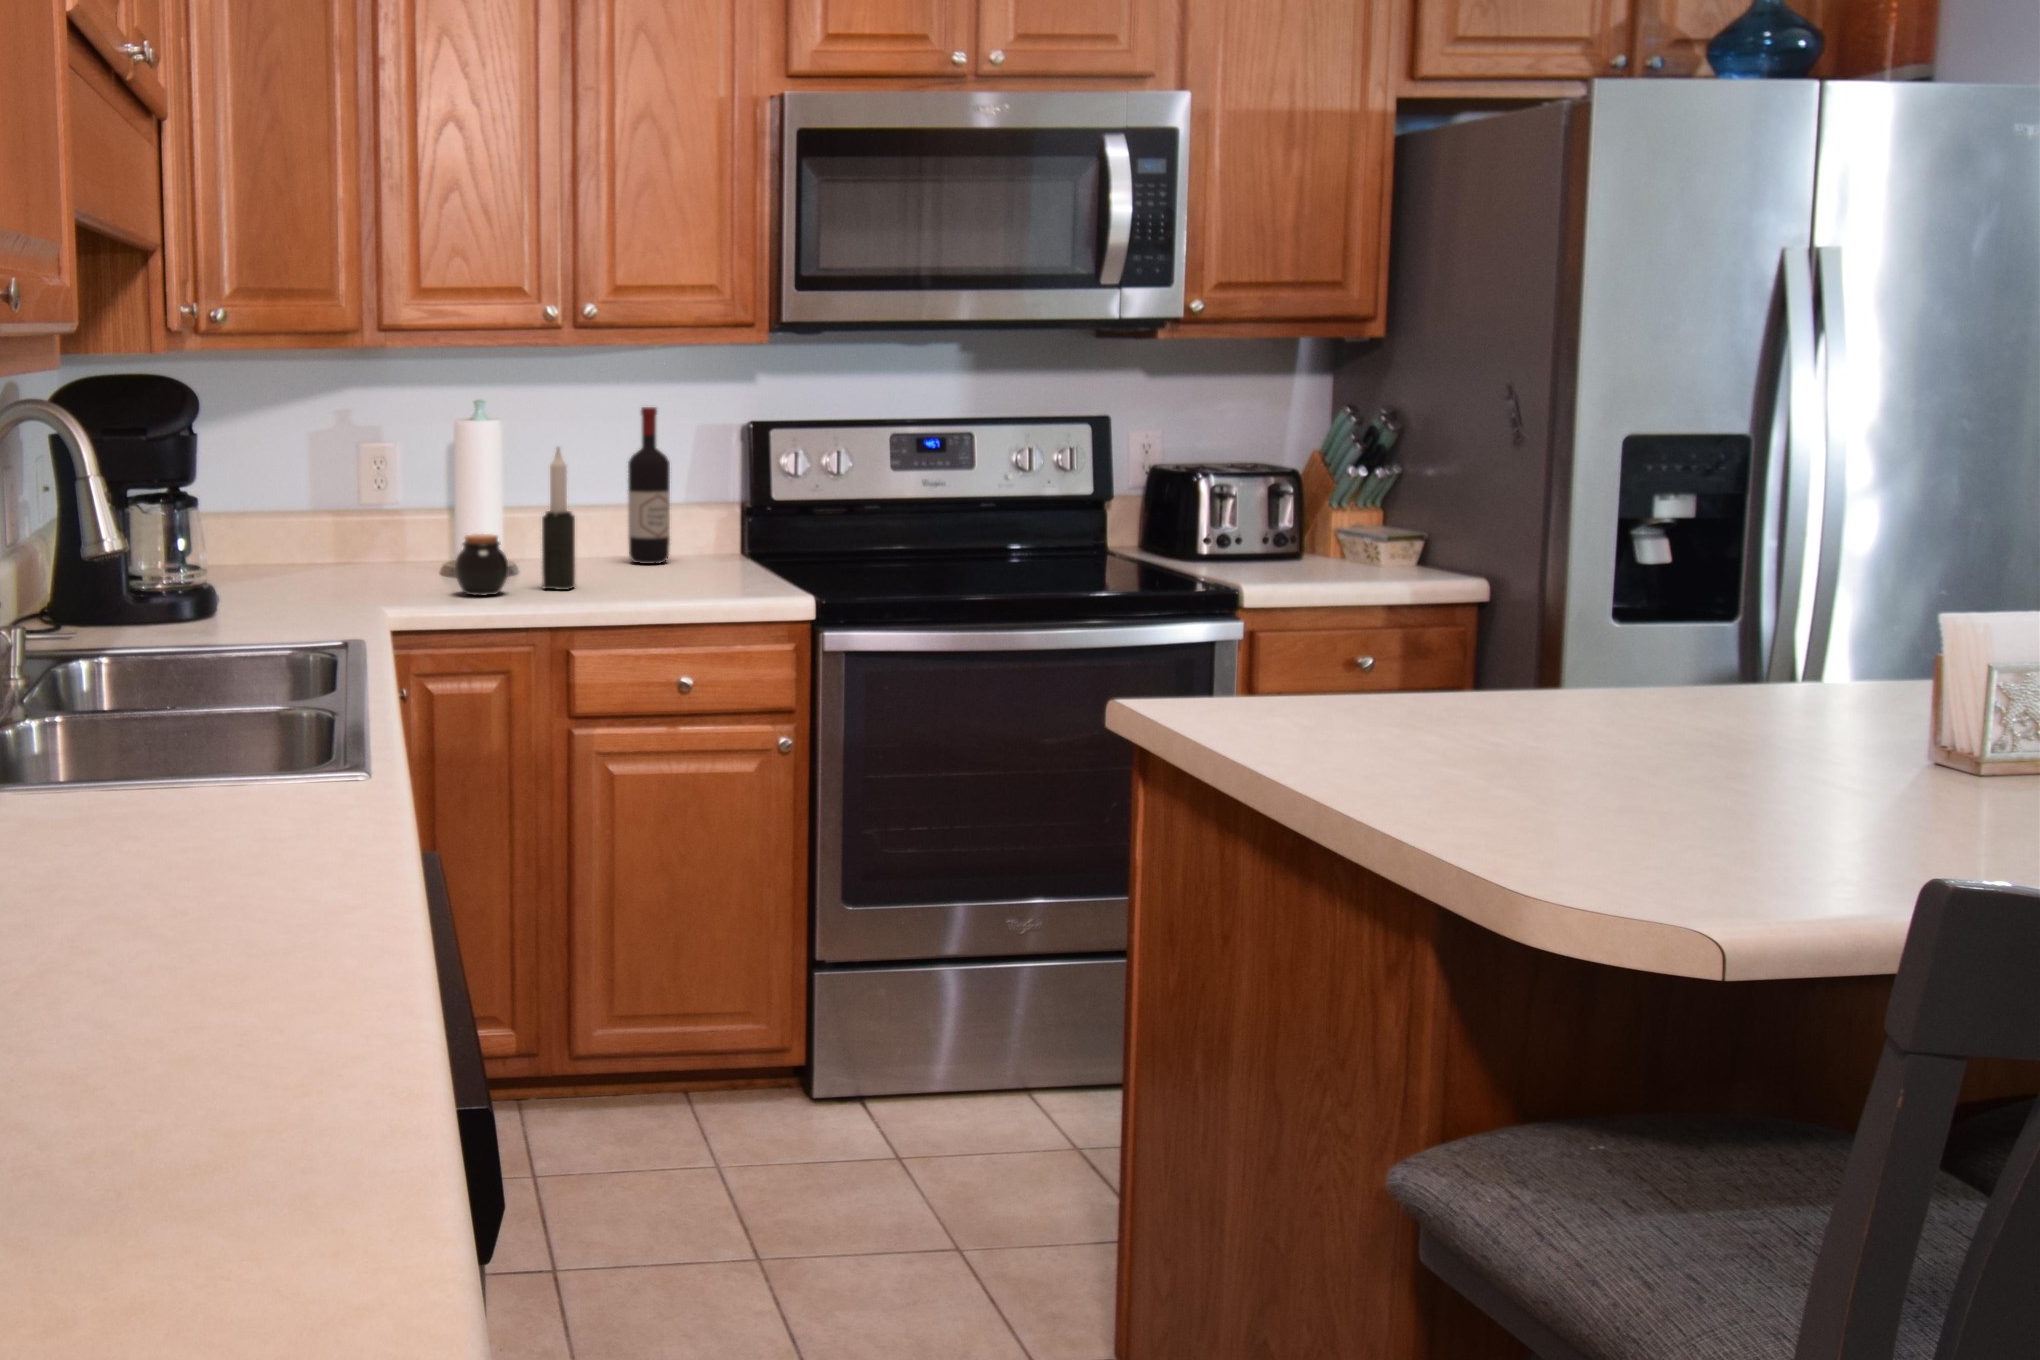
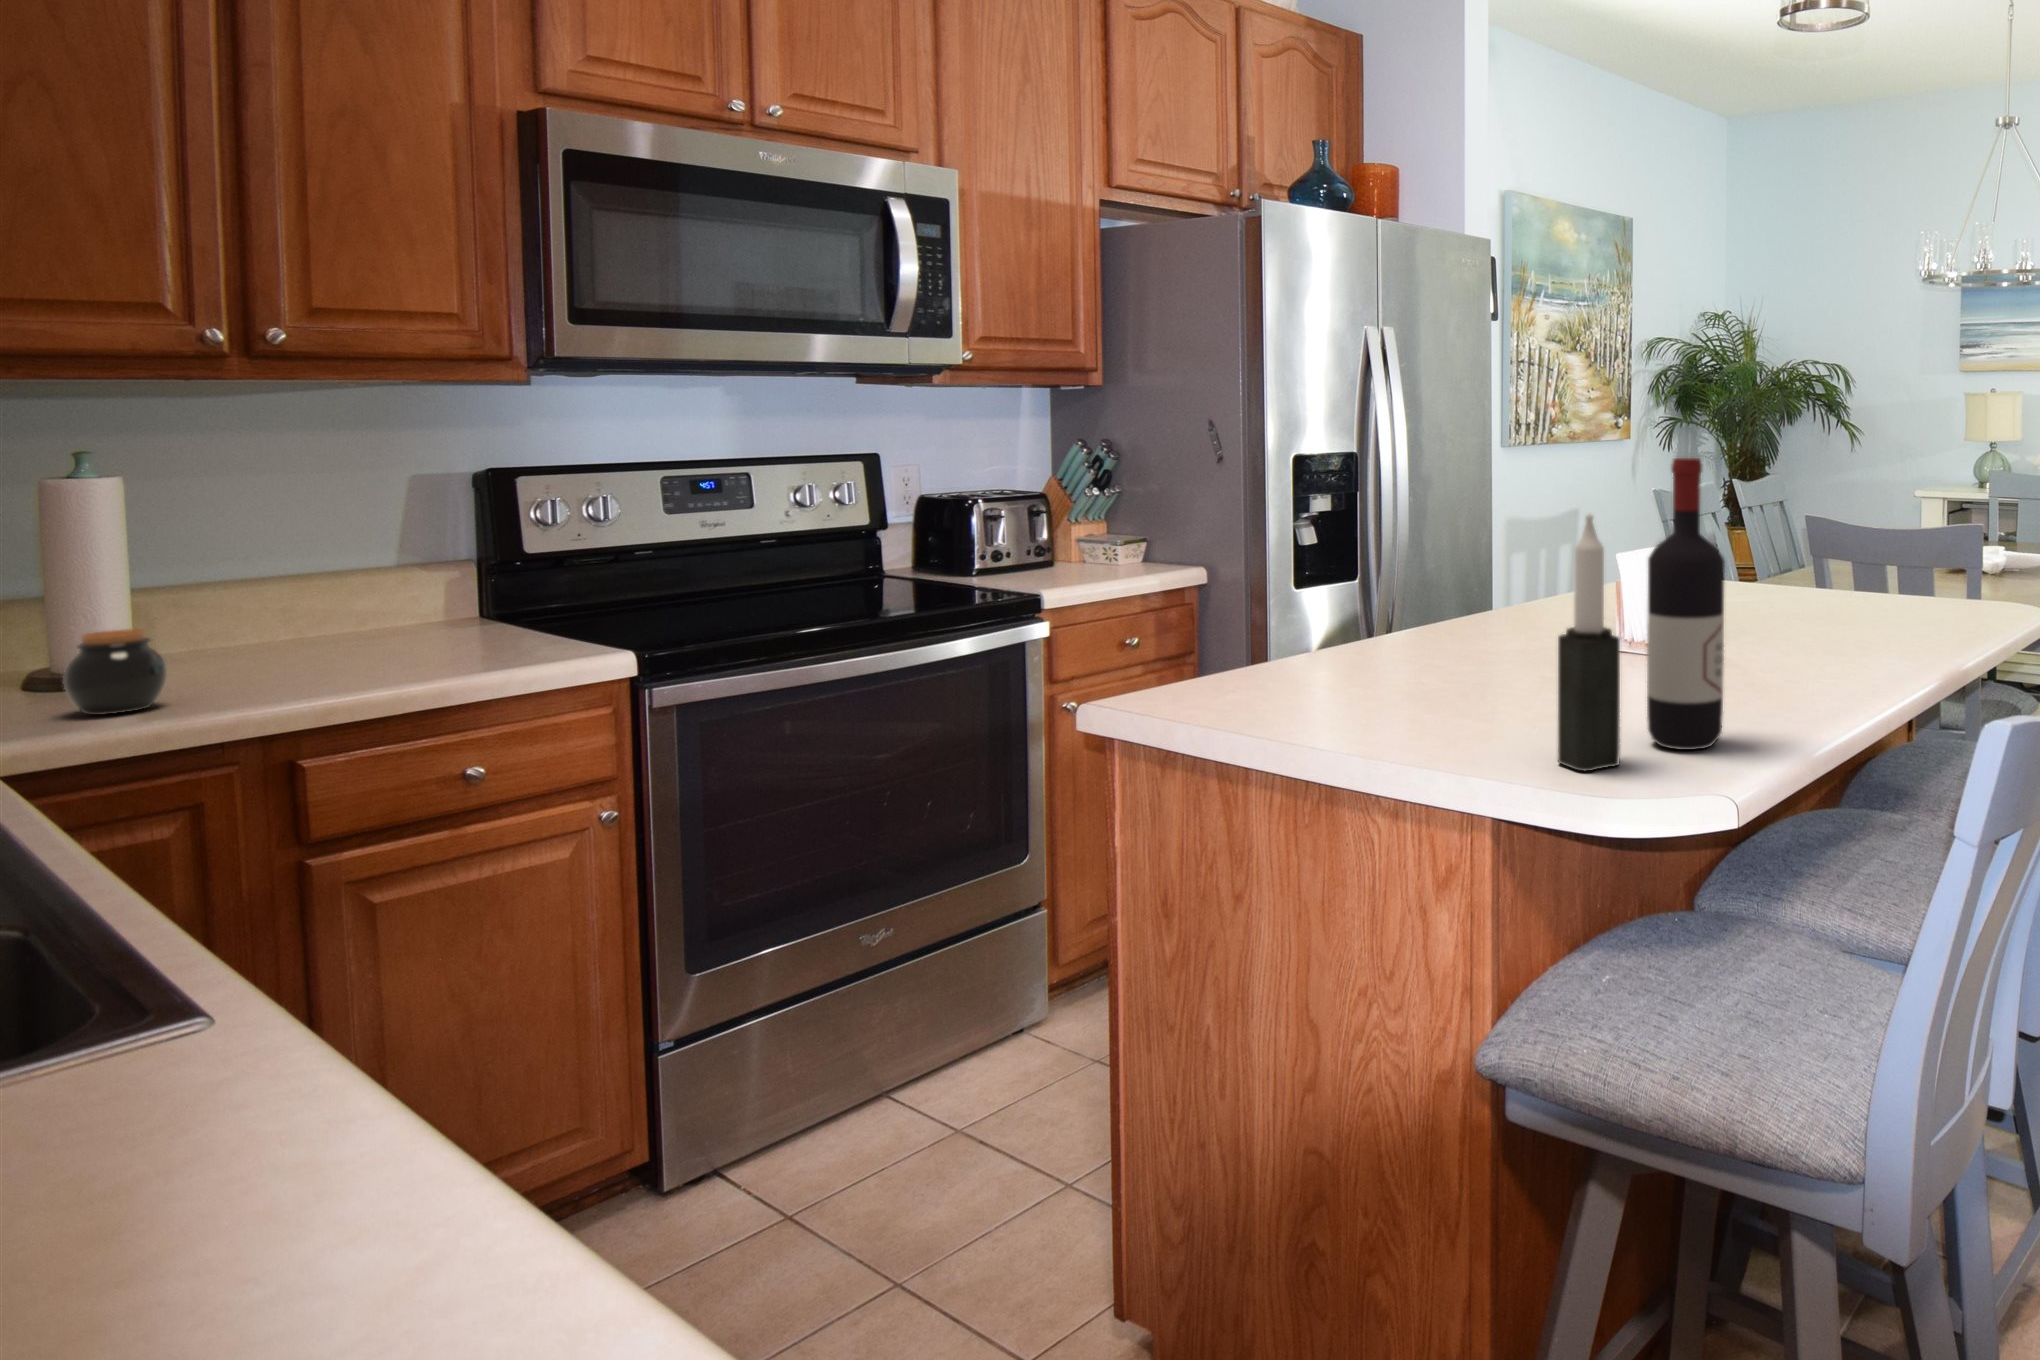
wine bottle: present [628,407,670,564] -> present [1647,458,1725,750]
candle: present [542,447,575,590] -> present [1558,514,1620,771]

